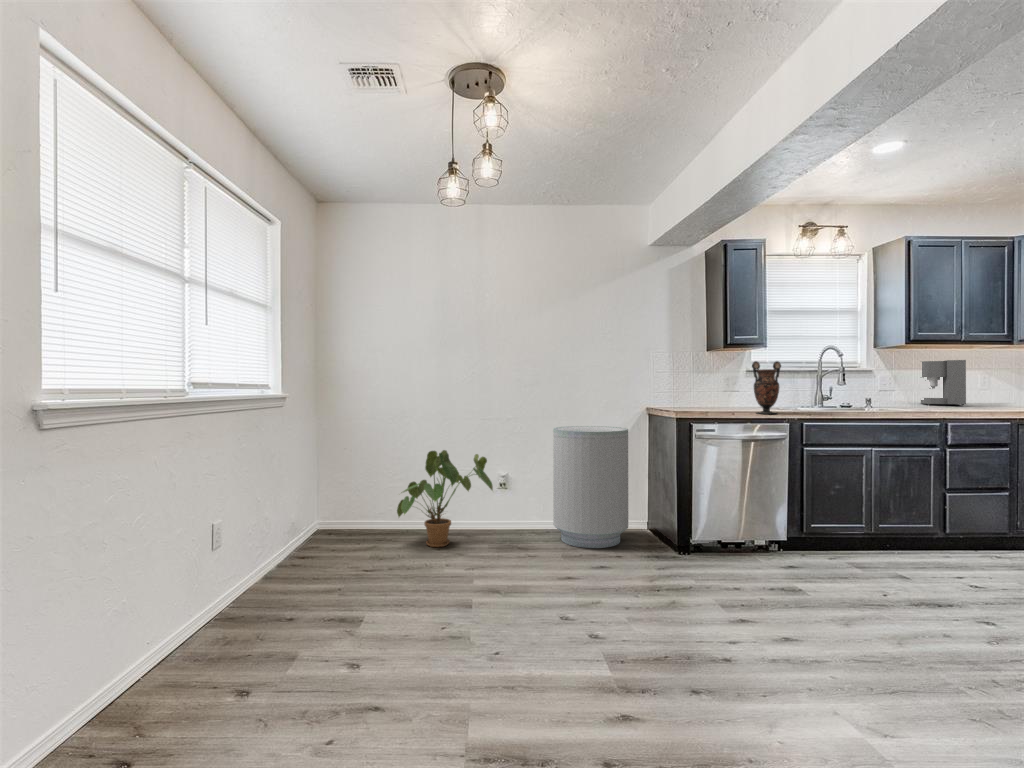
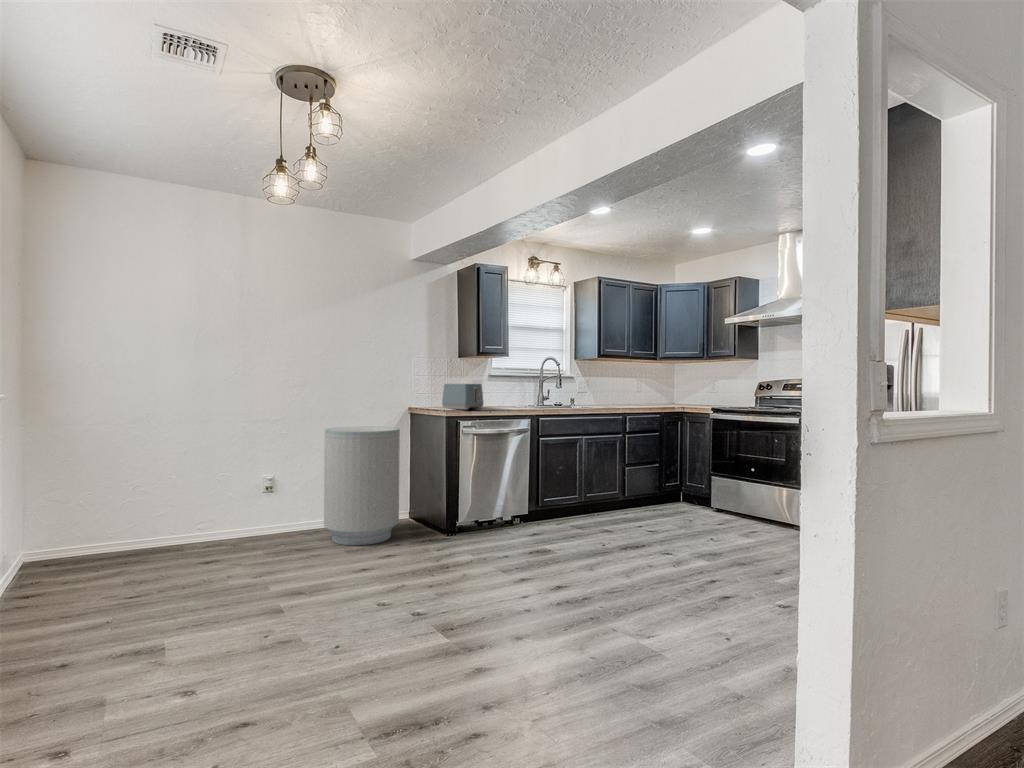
coffee maker: present [921,360,966,405] -> none [593,370,631,403]
vase: present [752,361,781,414] -> none [503,368,524,412]
toaster: none [681,381,728,410] -> present [442,384,483,410]
house plant: present [397,450,493,547] -> none [140,459,265,569]

